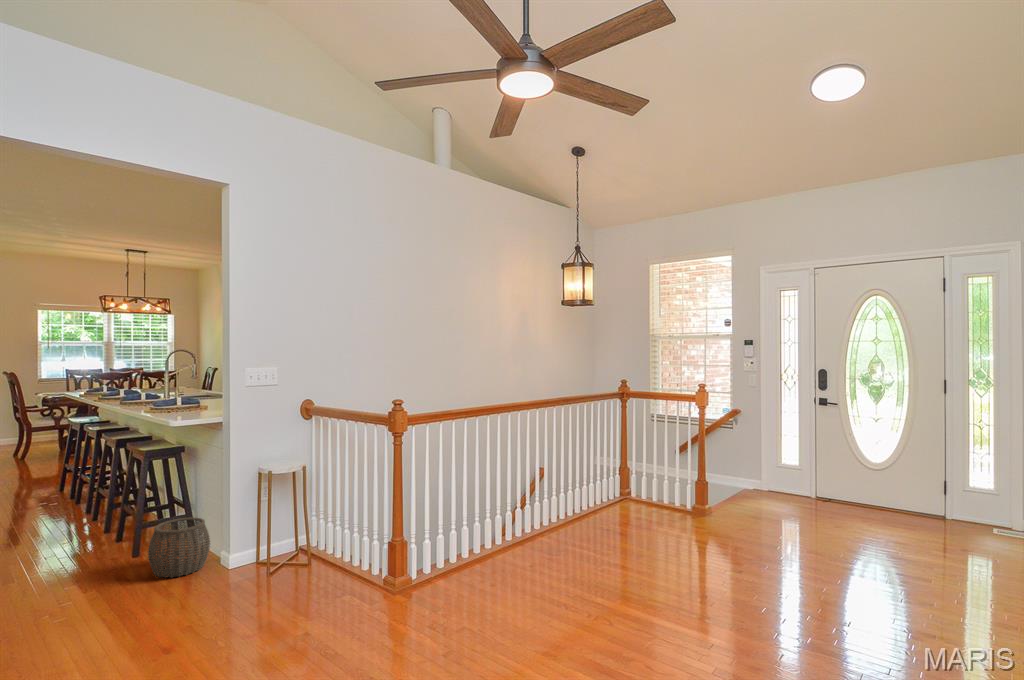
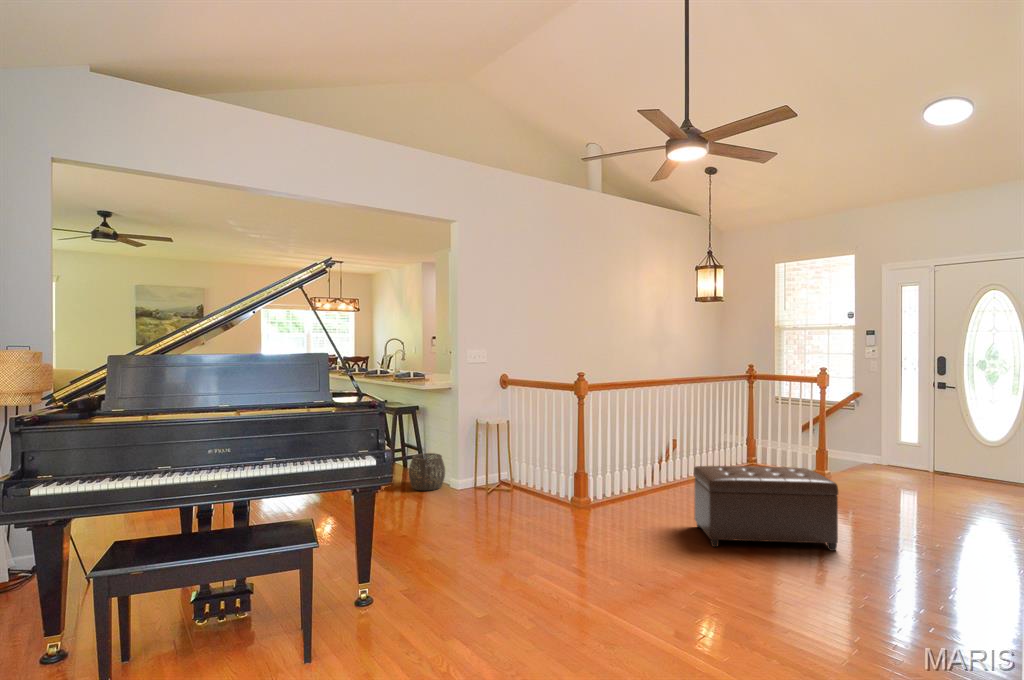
ottoman: none [545,524,730,657] -> present [694,466,838,551]

